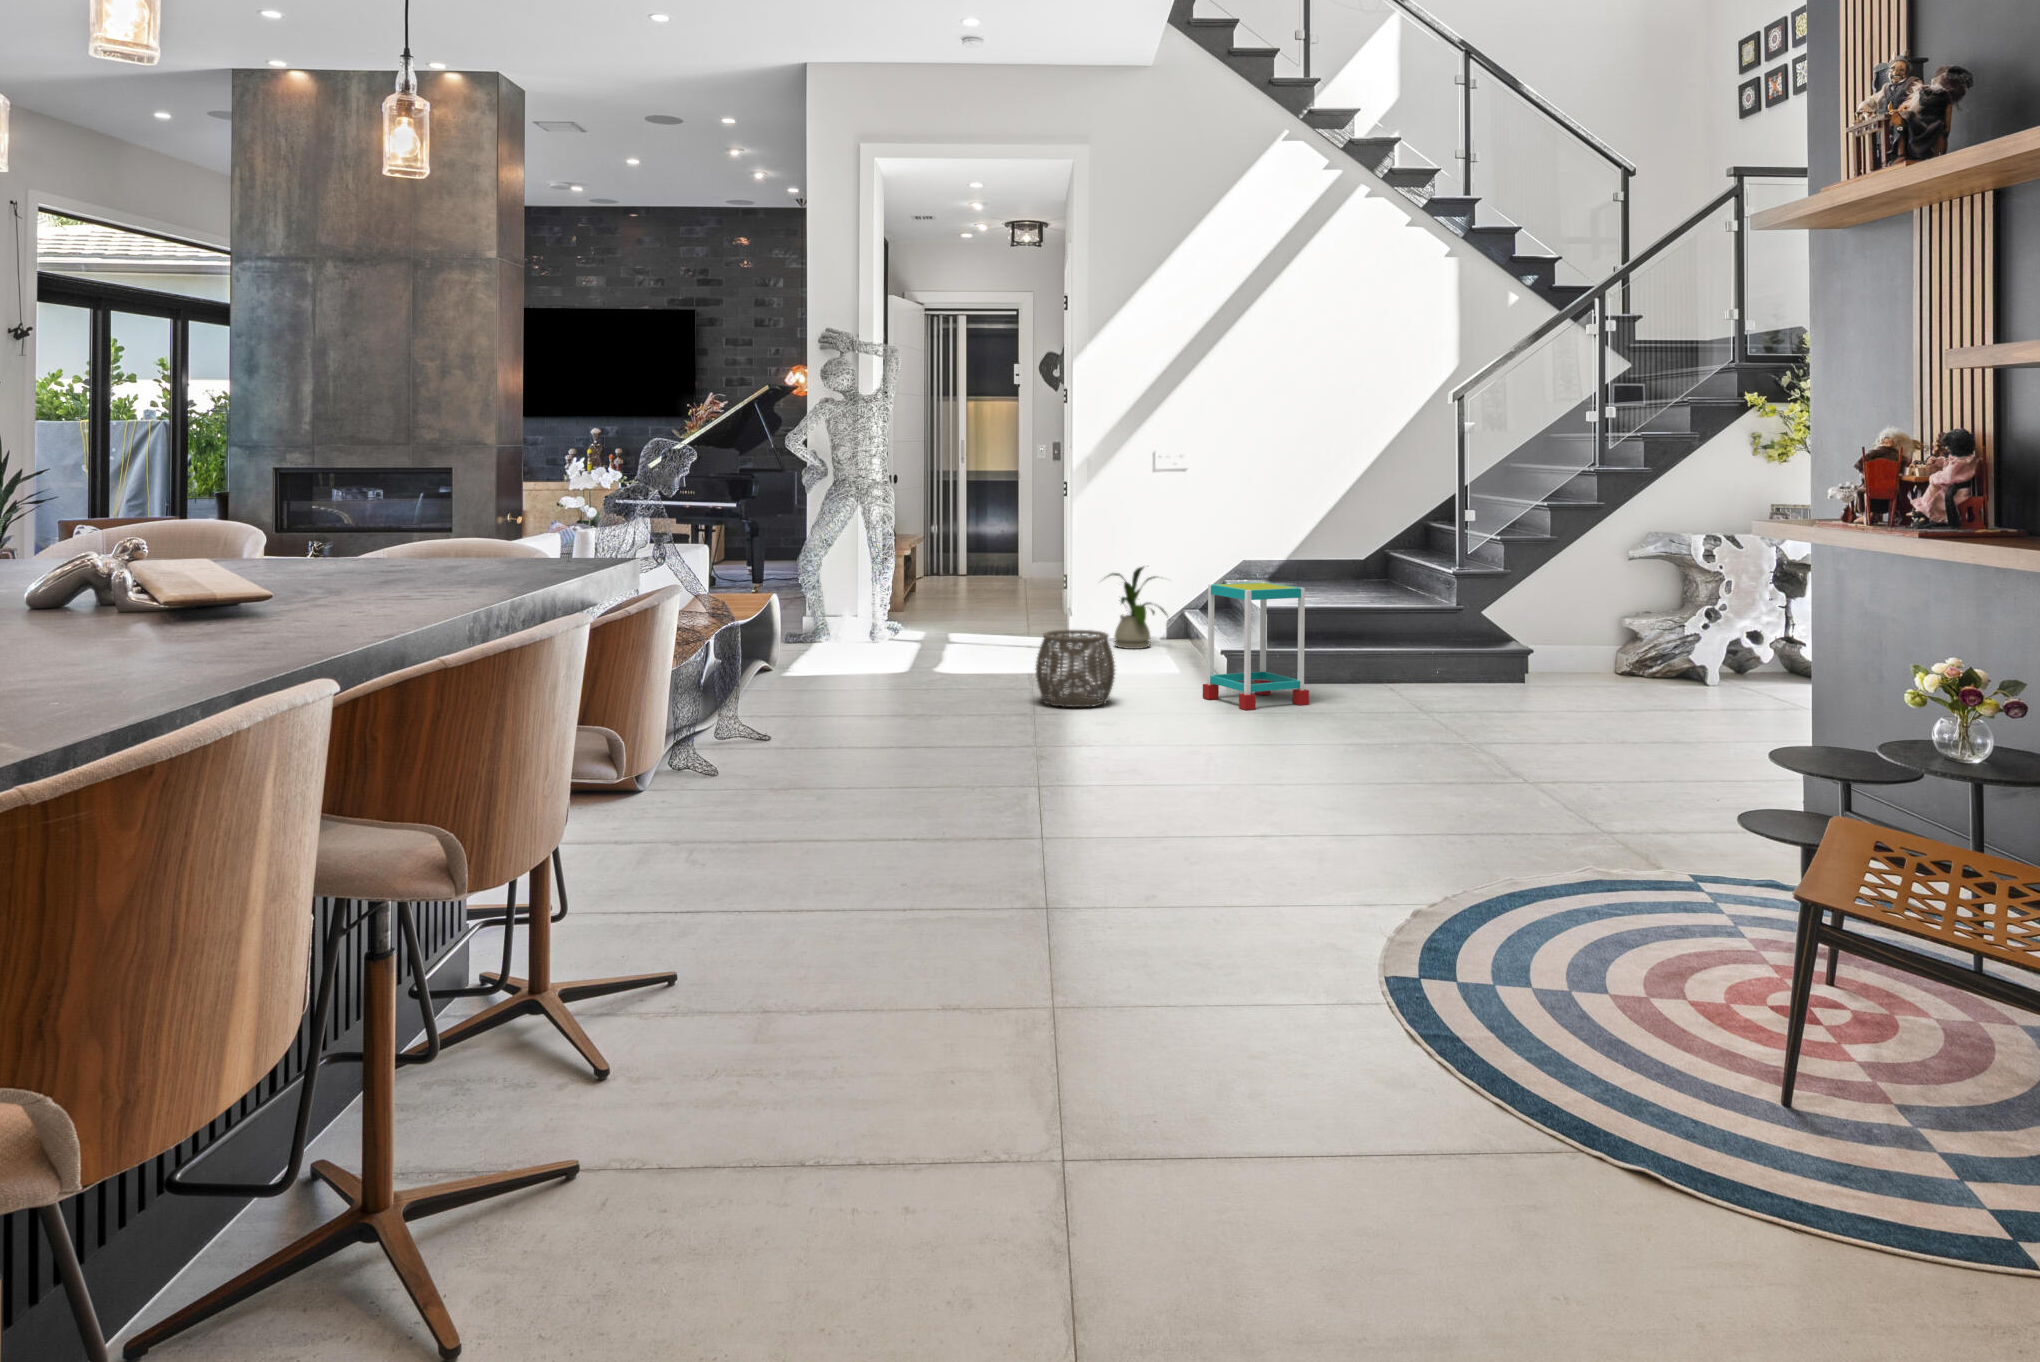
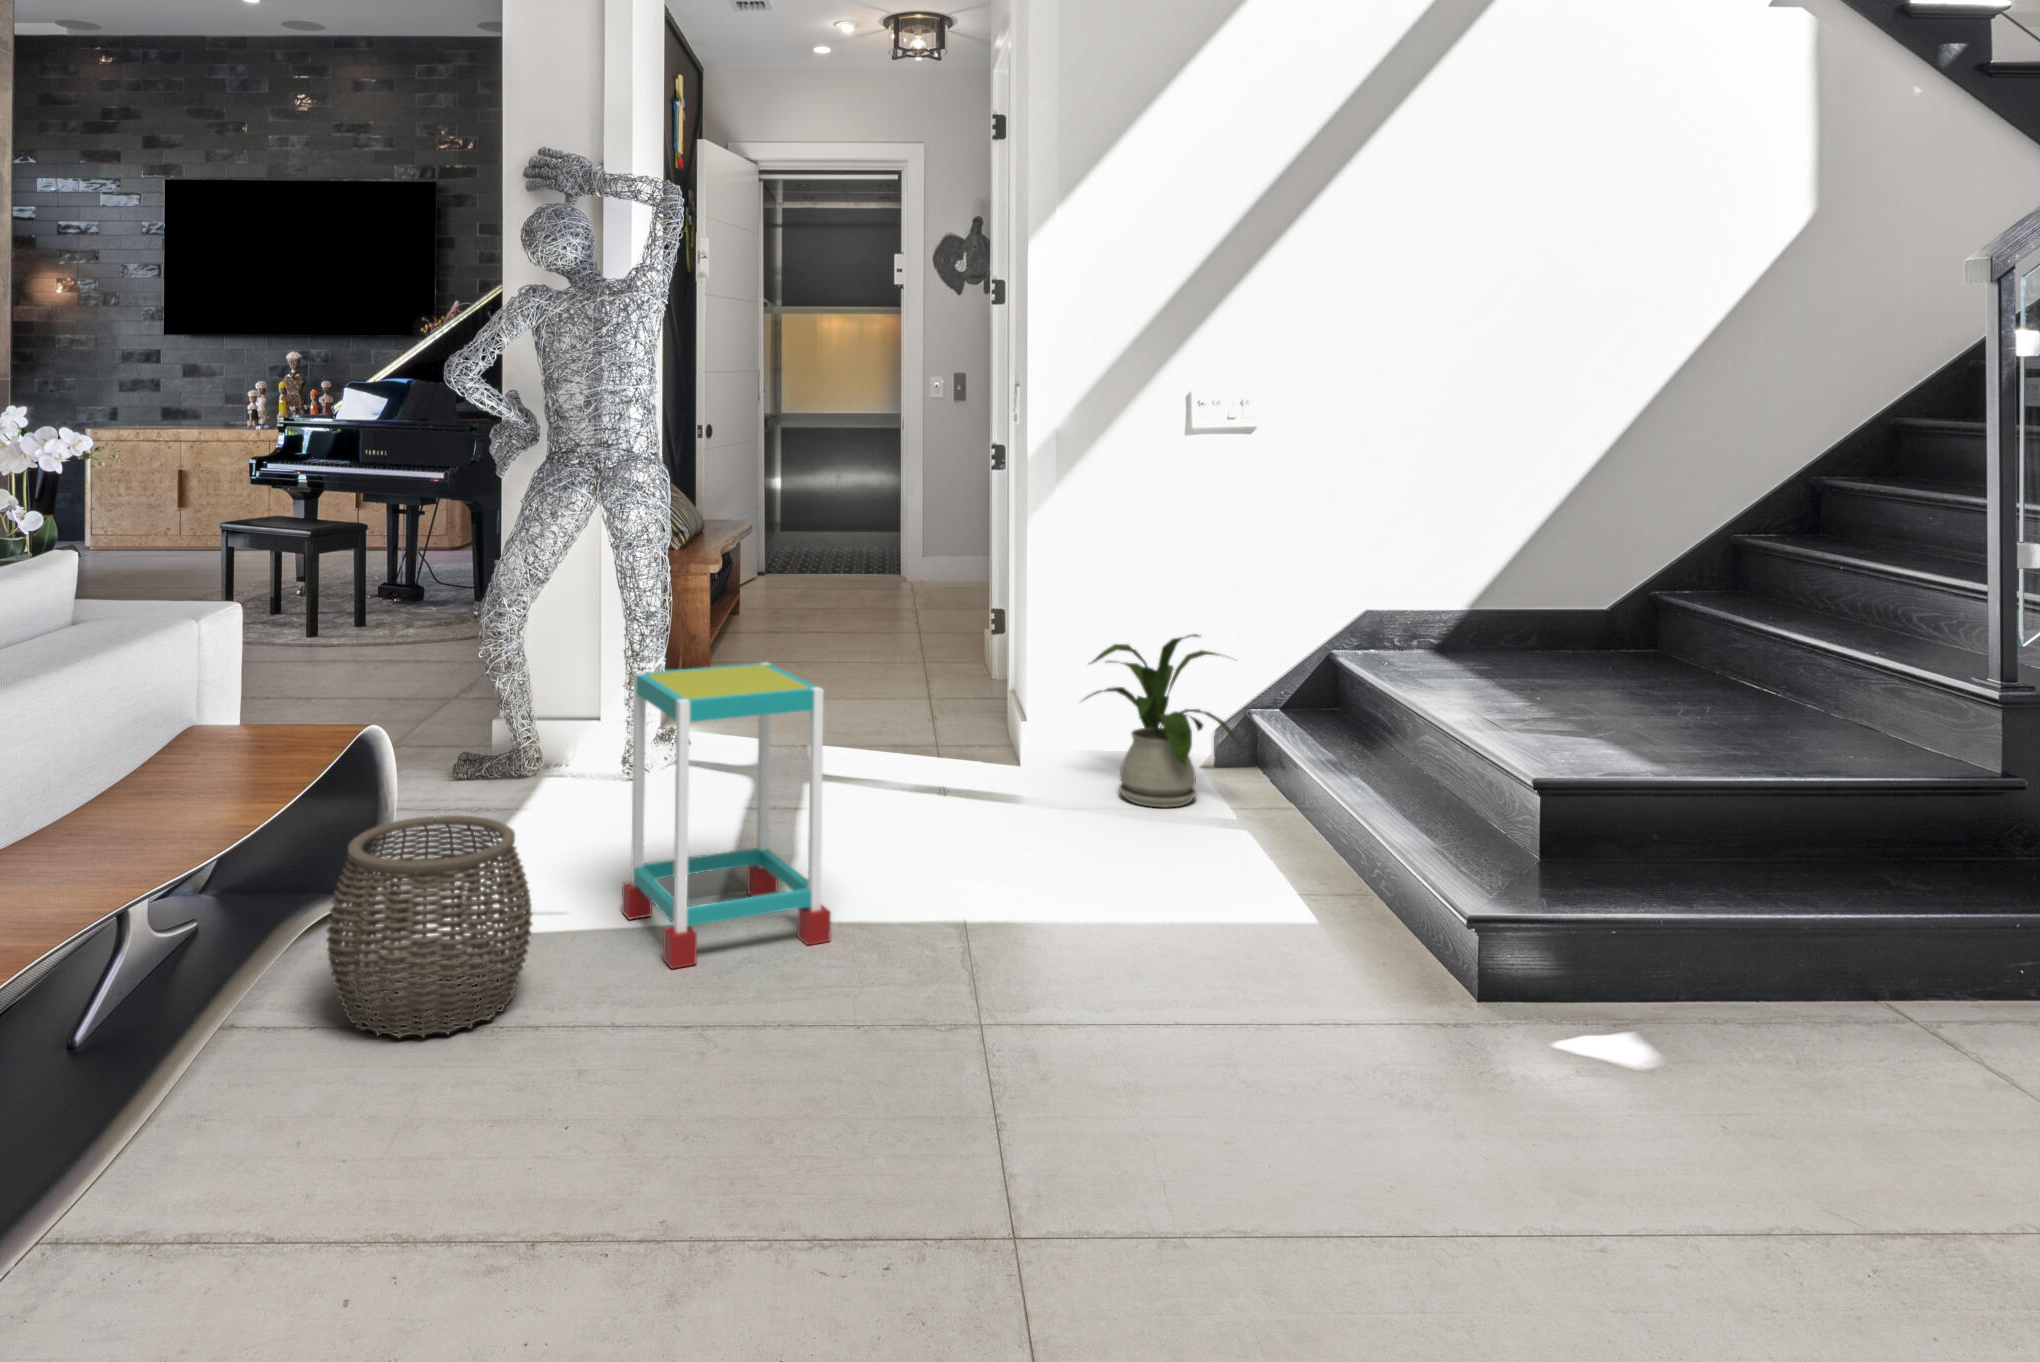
side table: present [1203,582,1309,710] -> present [622,662,831,969]
woven basket: present [1036,630,1115,708] -> present [327,815,532,1038]

